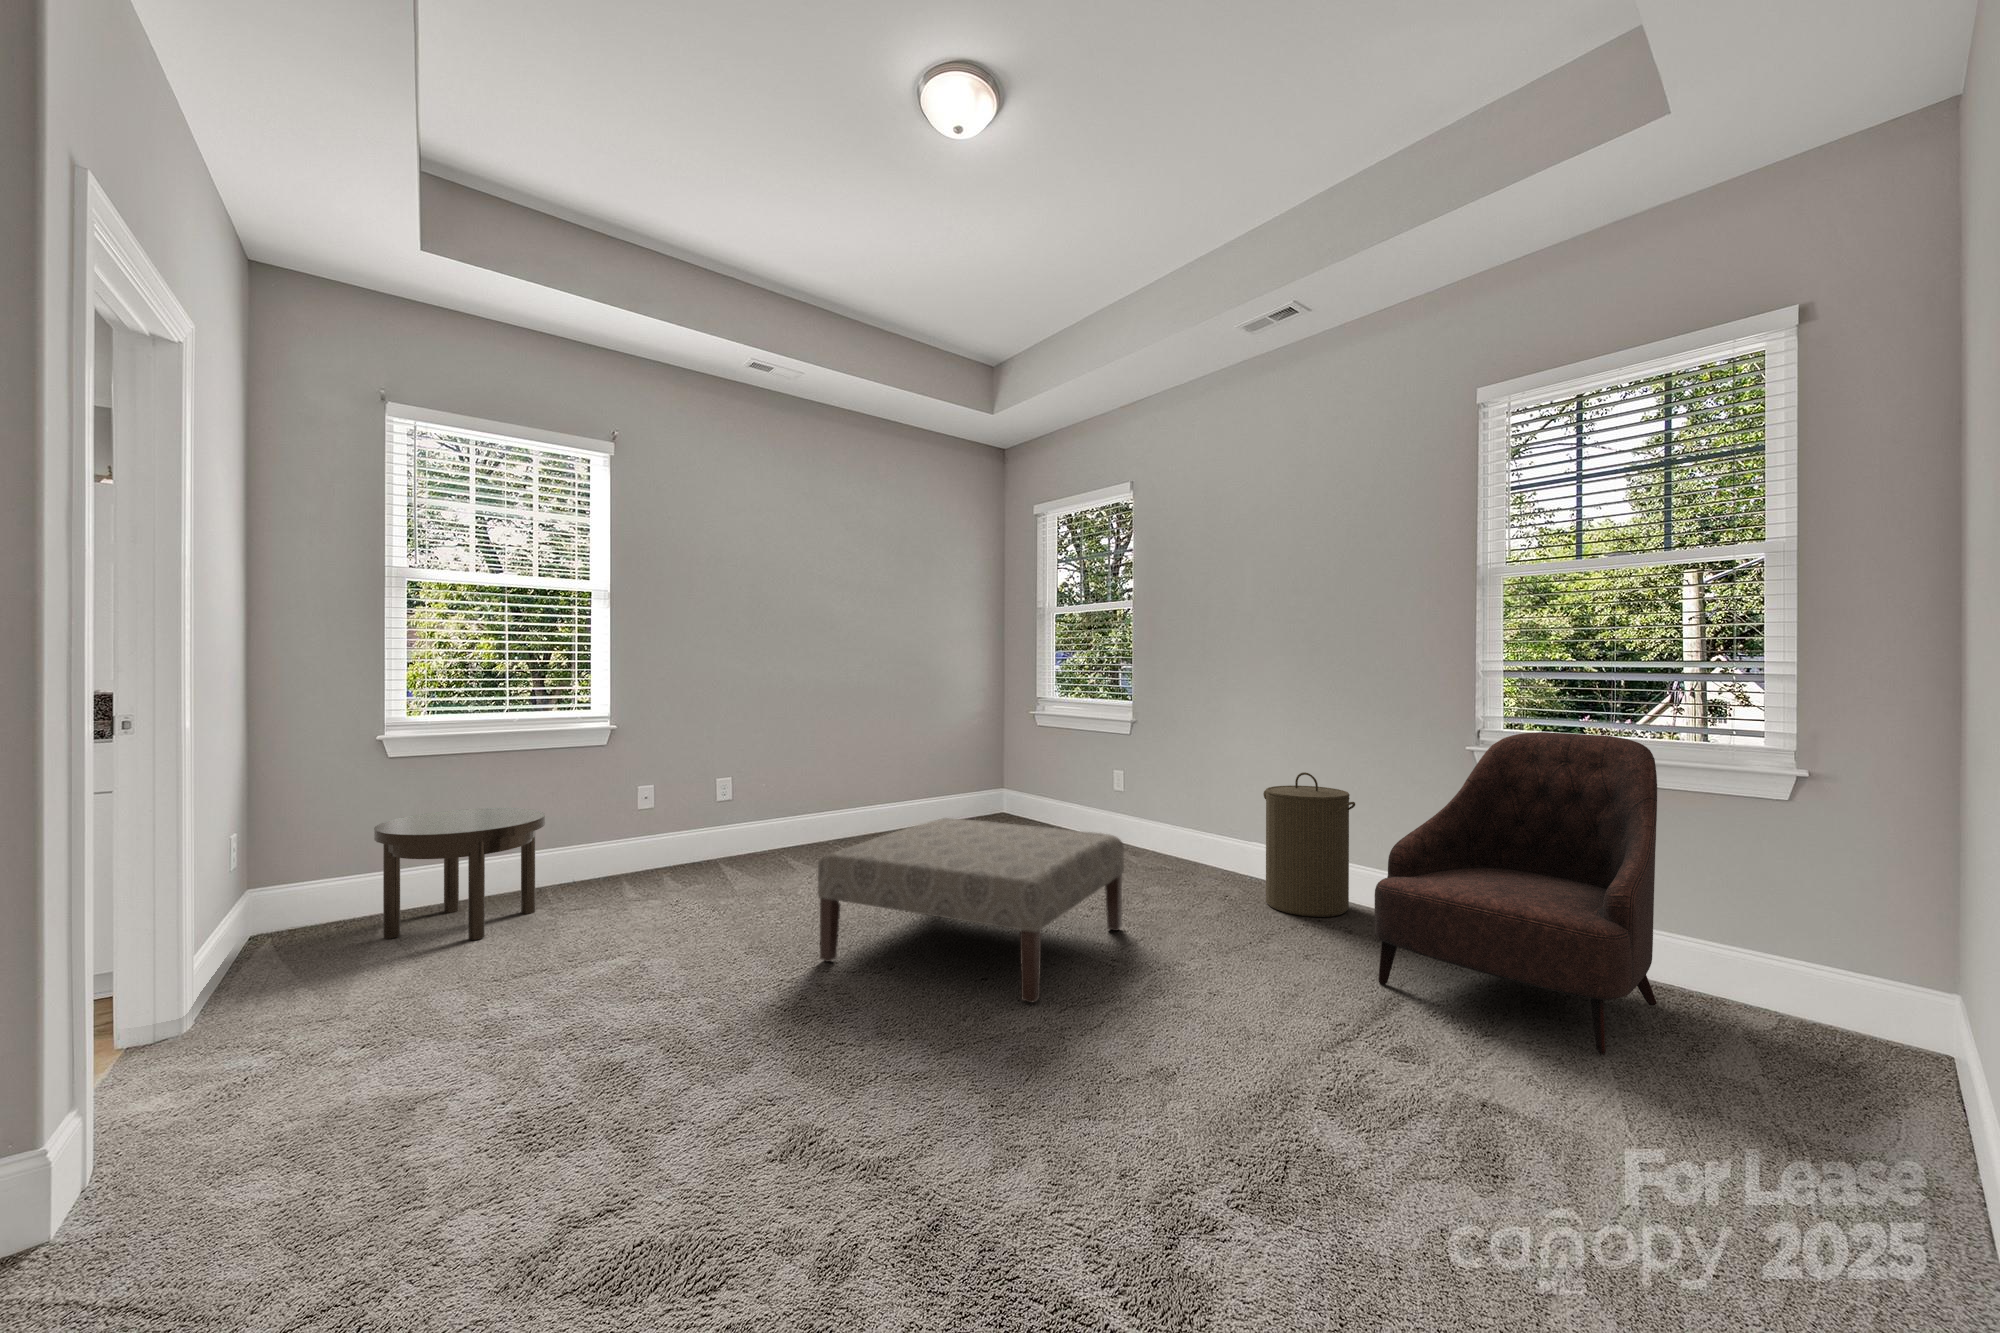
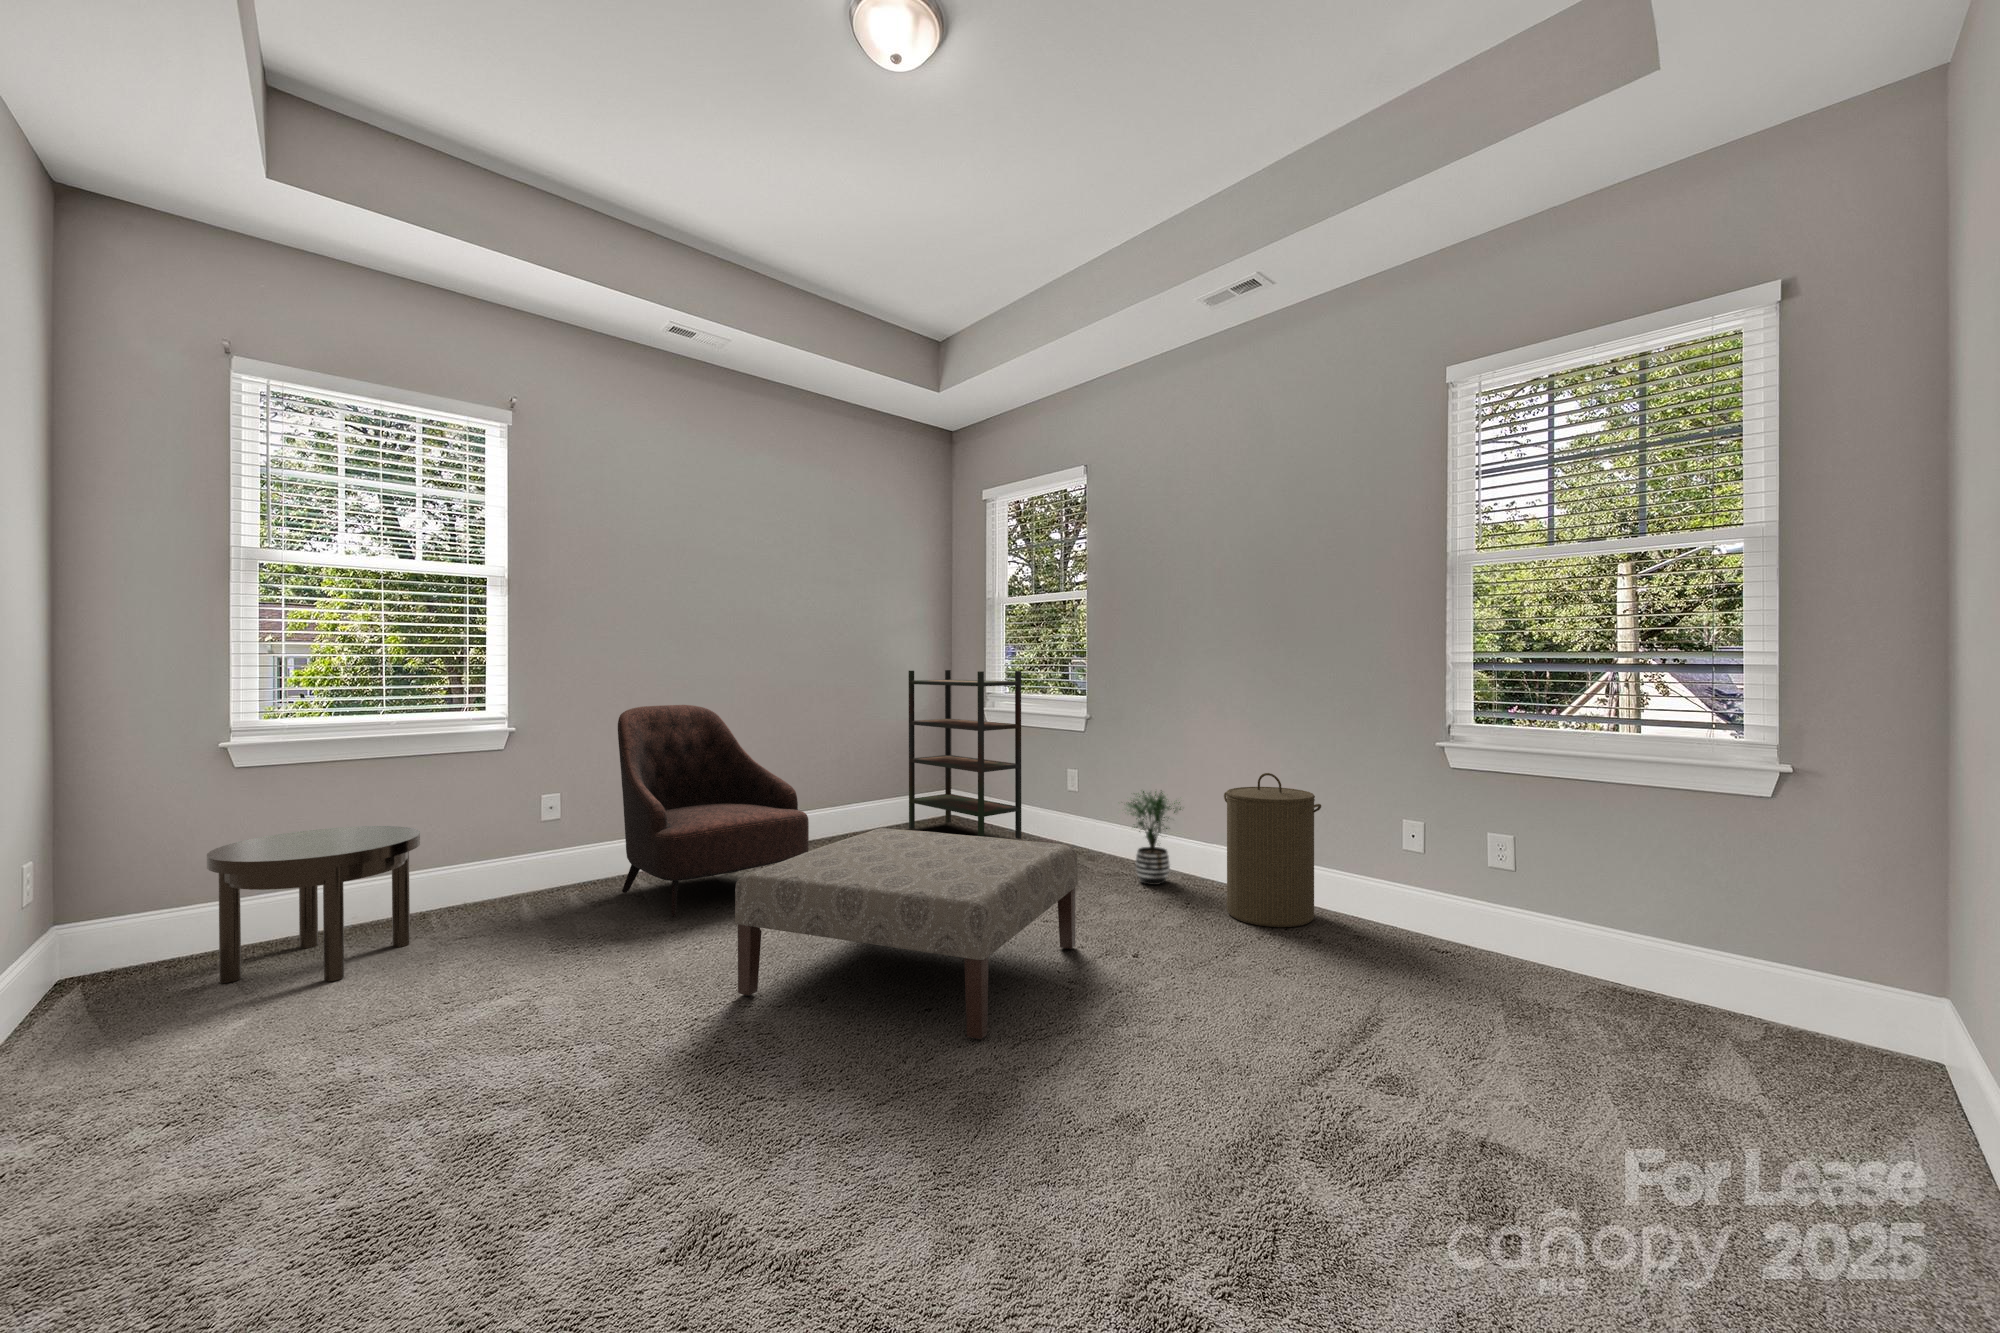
bookshelf: none [969,674,1075,839] -> present [908,670,1022,839]
armchair: present [1375,732,1657,1055] -> present [618,705,809,918]
potted plant: none [1163,787,1228,877] -> present [1126,791,1181,885]

